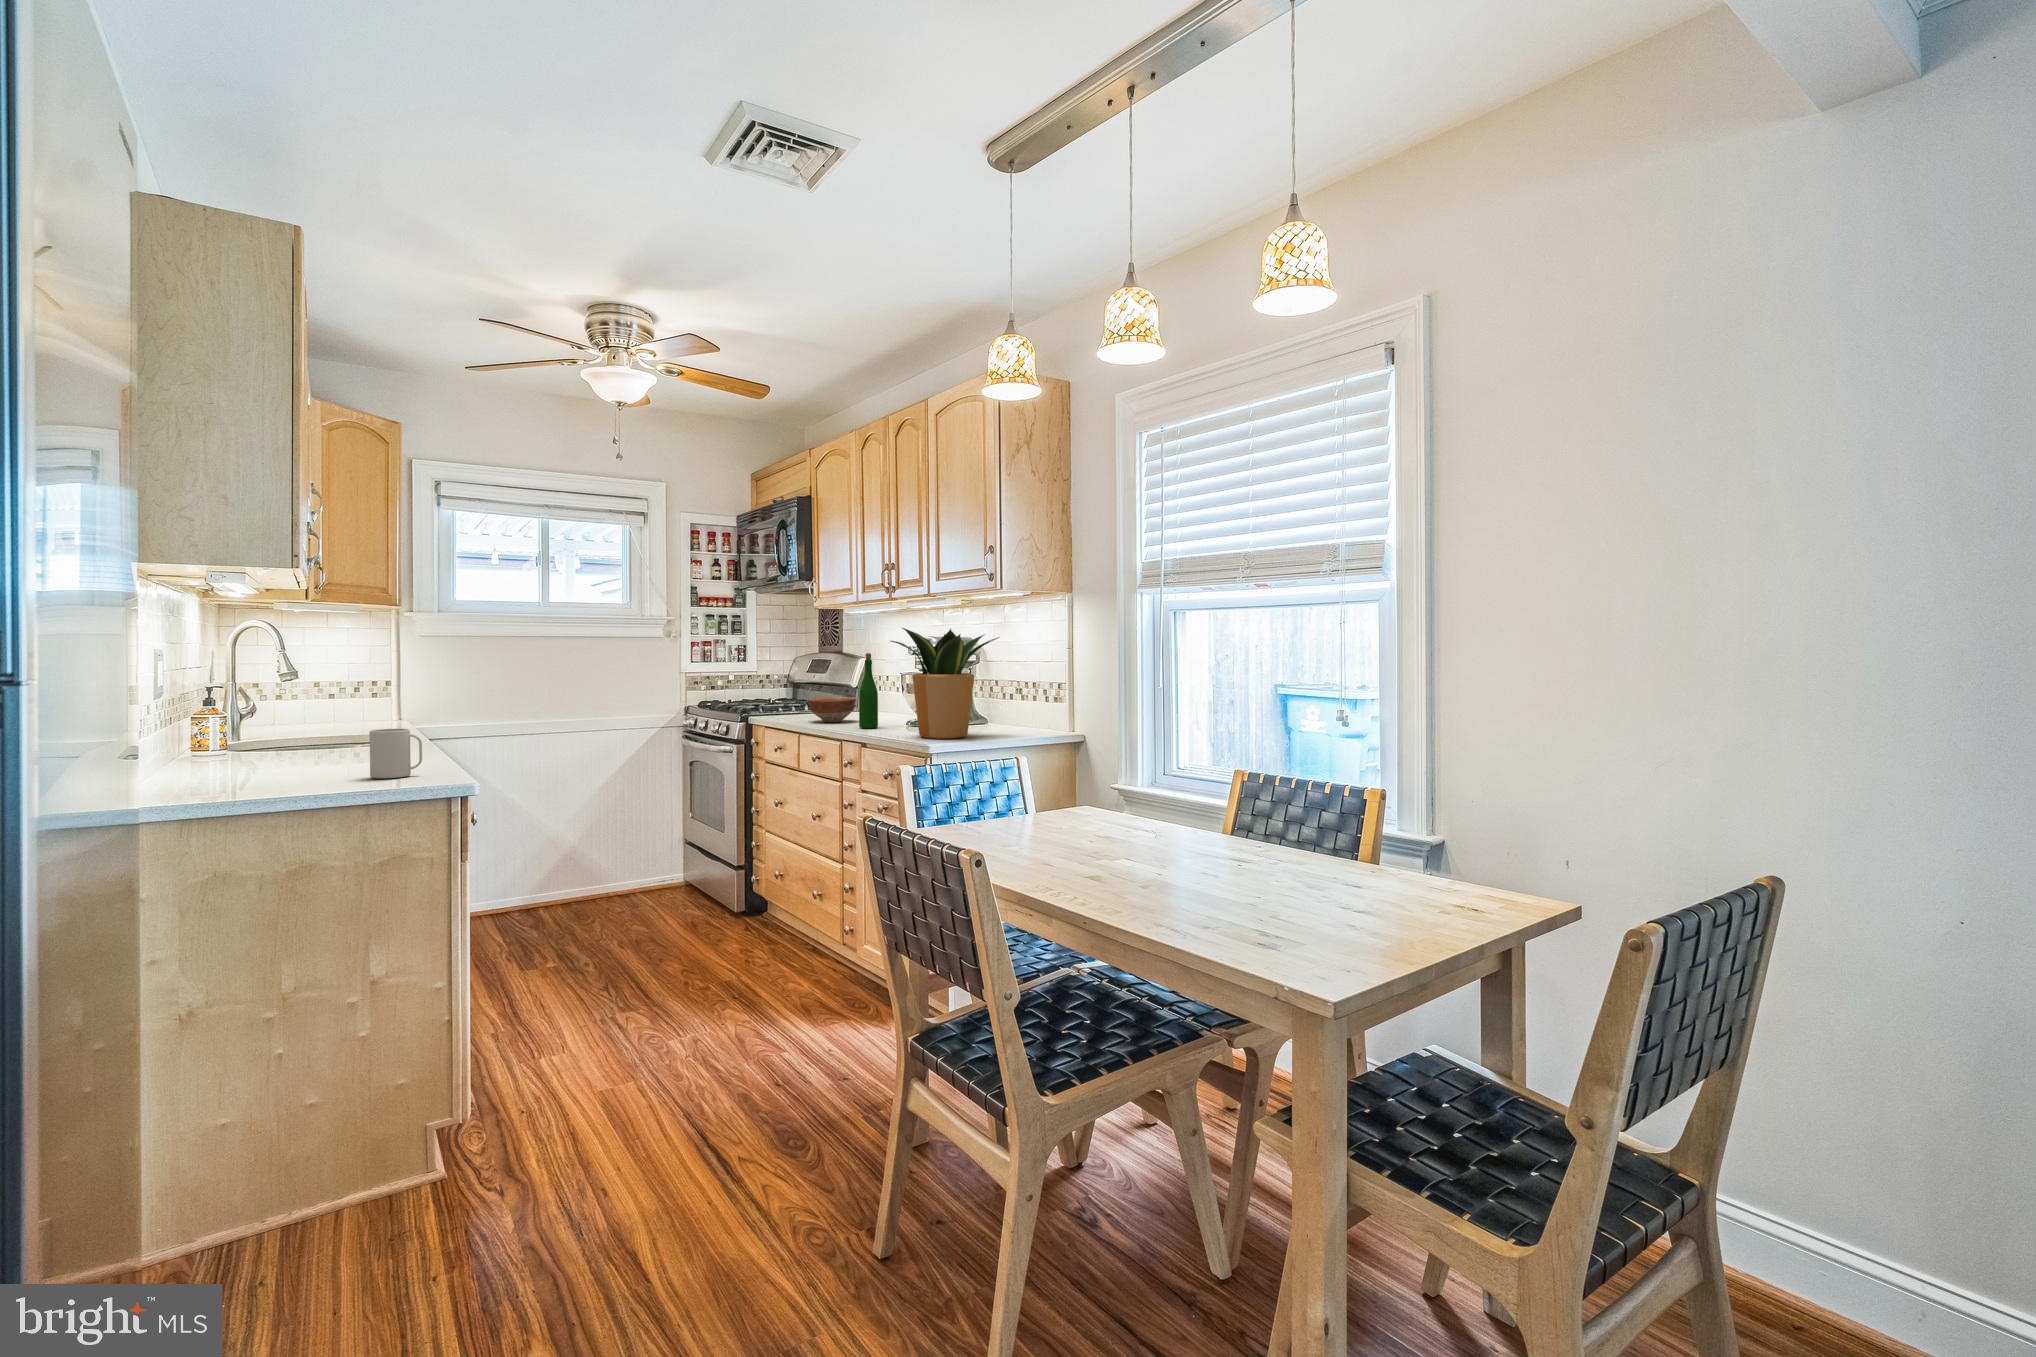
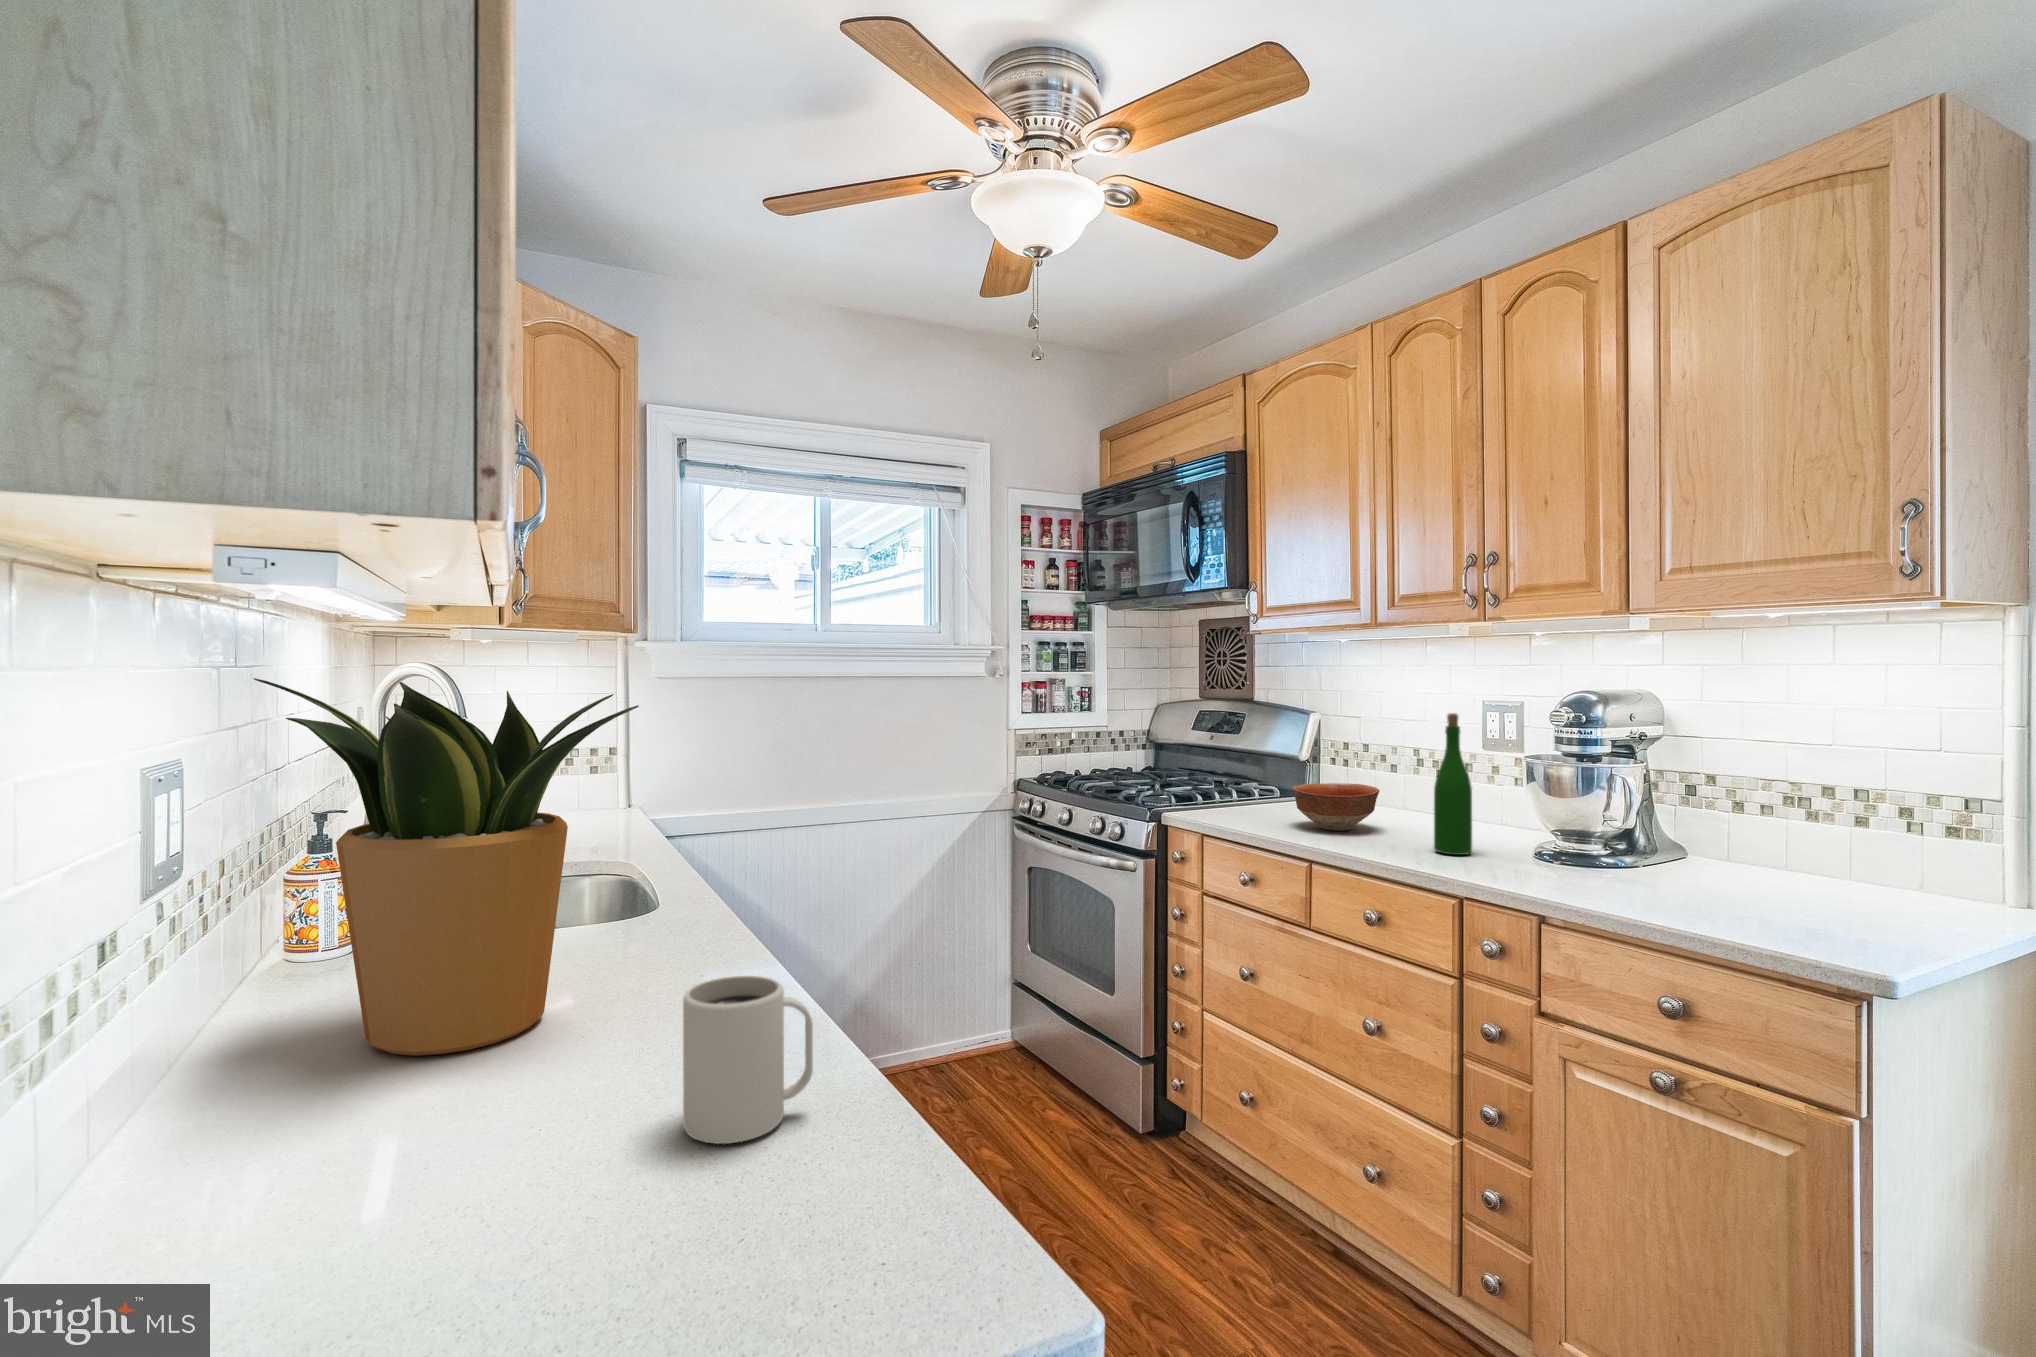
potted plant: present [891,628,999,739] -> present [253,678,639,1056]

